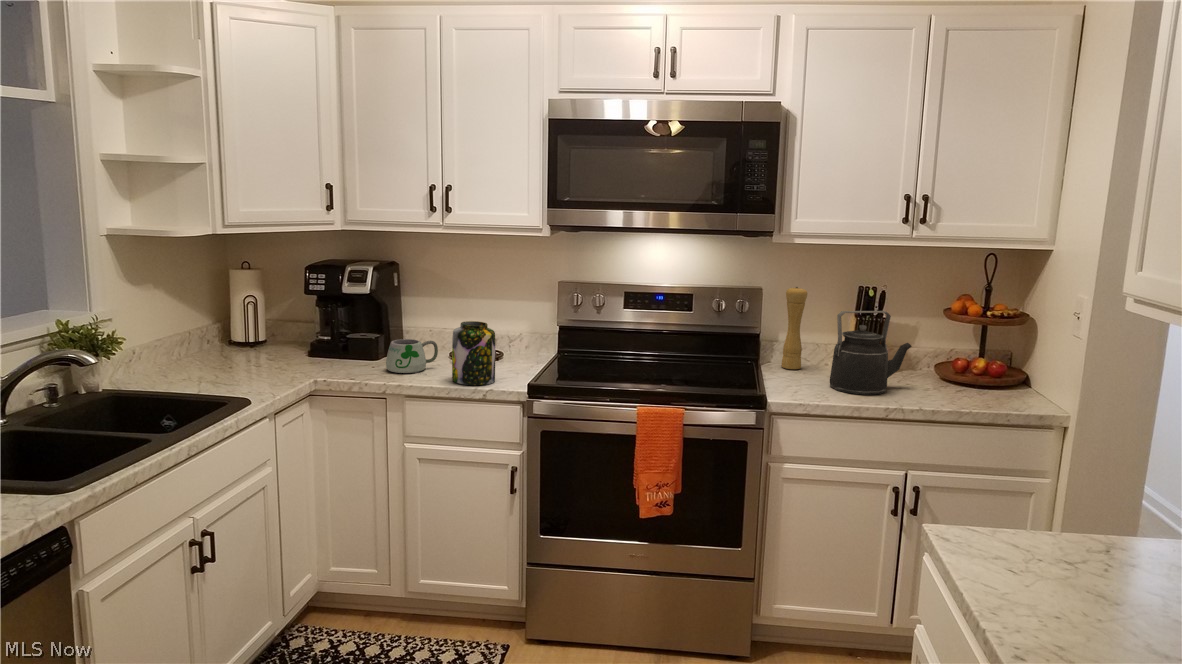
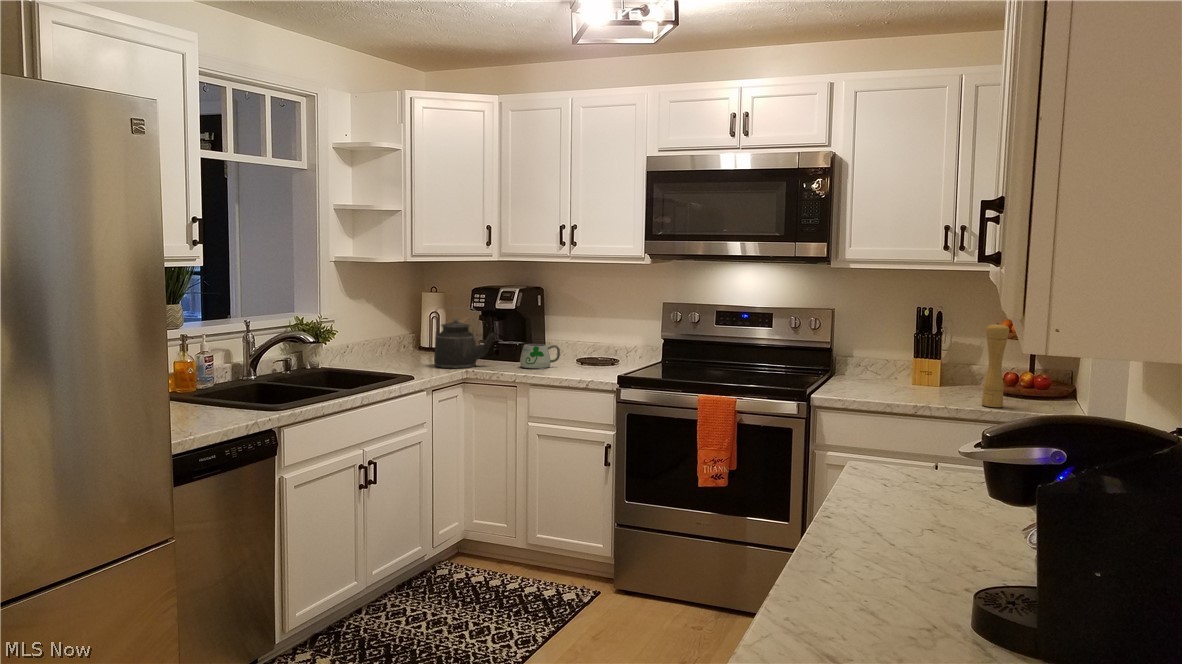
pepper mill: present [781,287,807,369] -> present [982,323,1009,407]
kettle: present [830,311,911,395] -> present [434,307,496,368]
jar: present [452,321,495,385] -> none [564,328,597,376]

